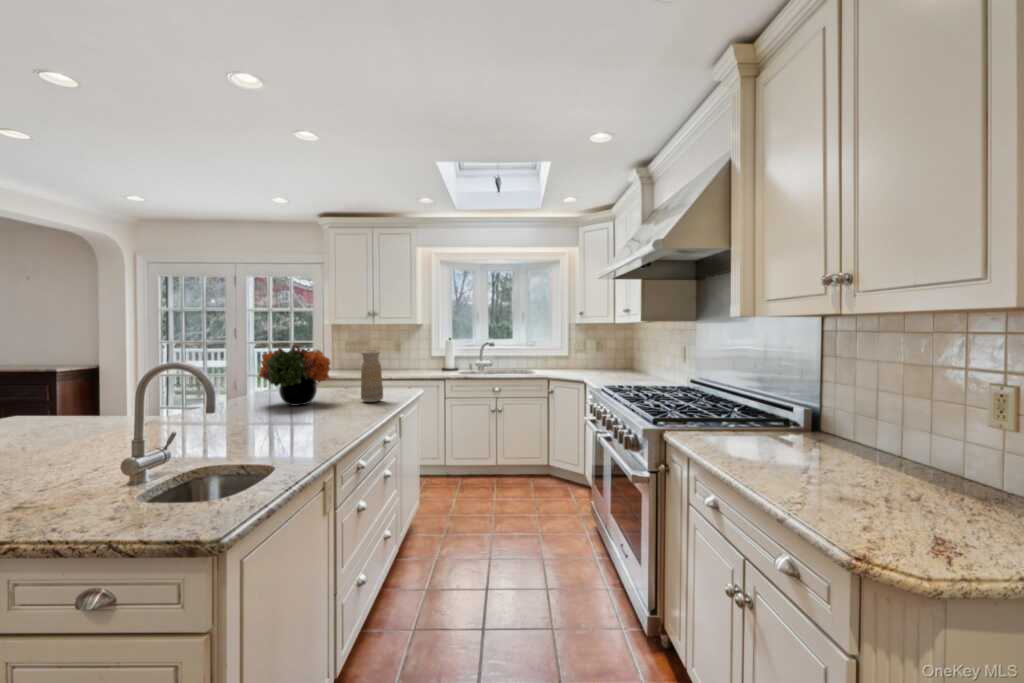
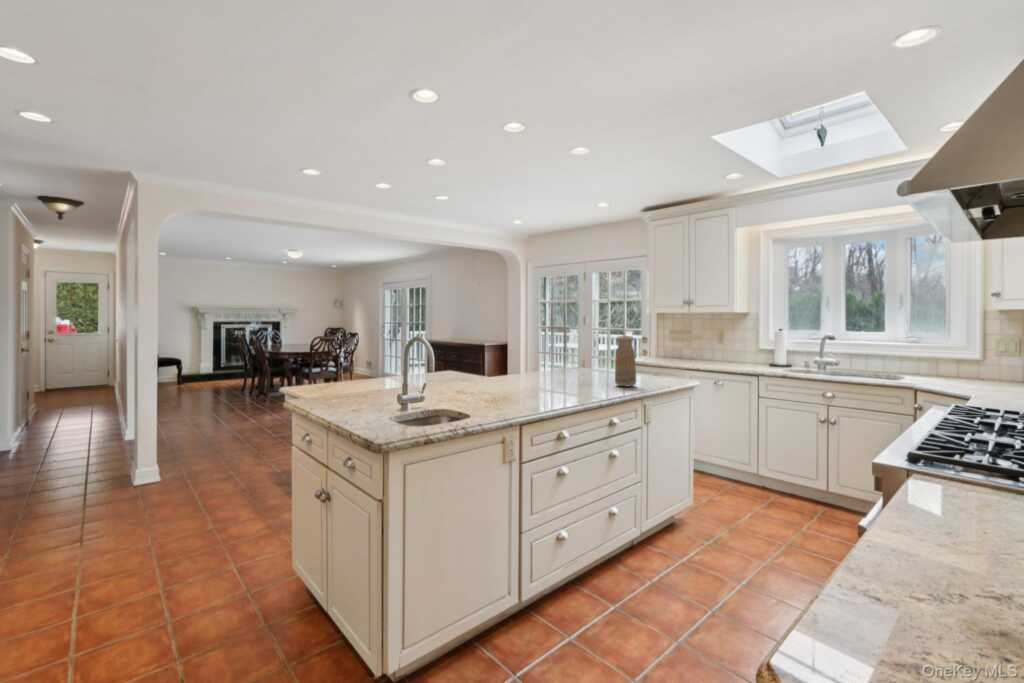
flower arrangement: present [259,345,331,406] -> none [535,329,594,382]

